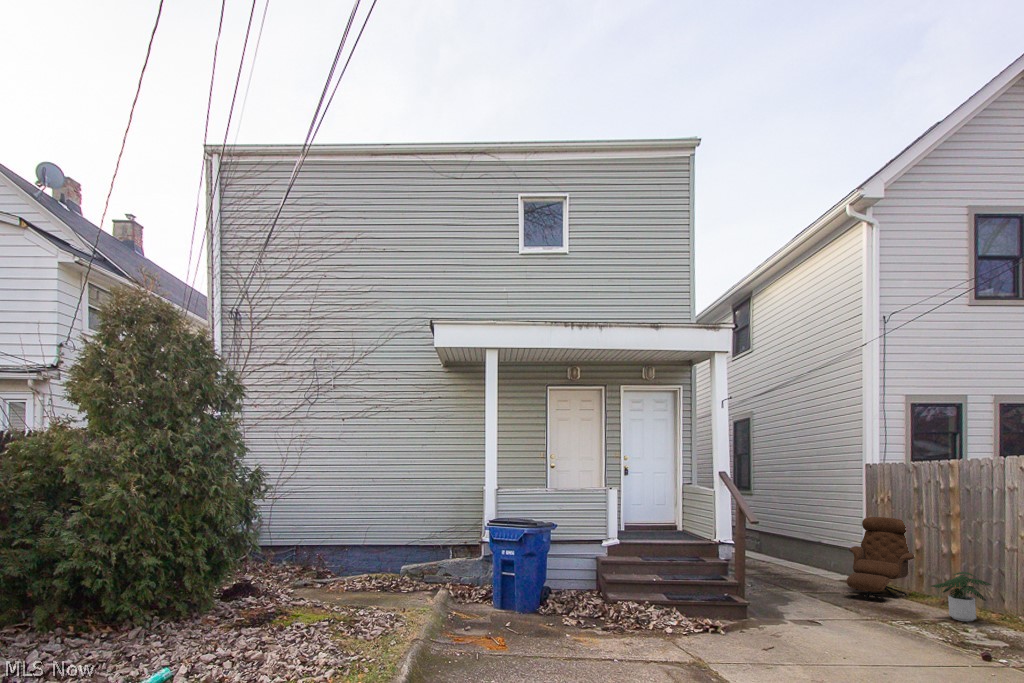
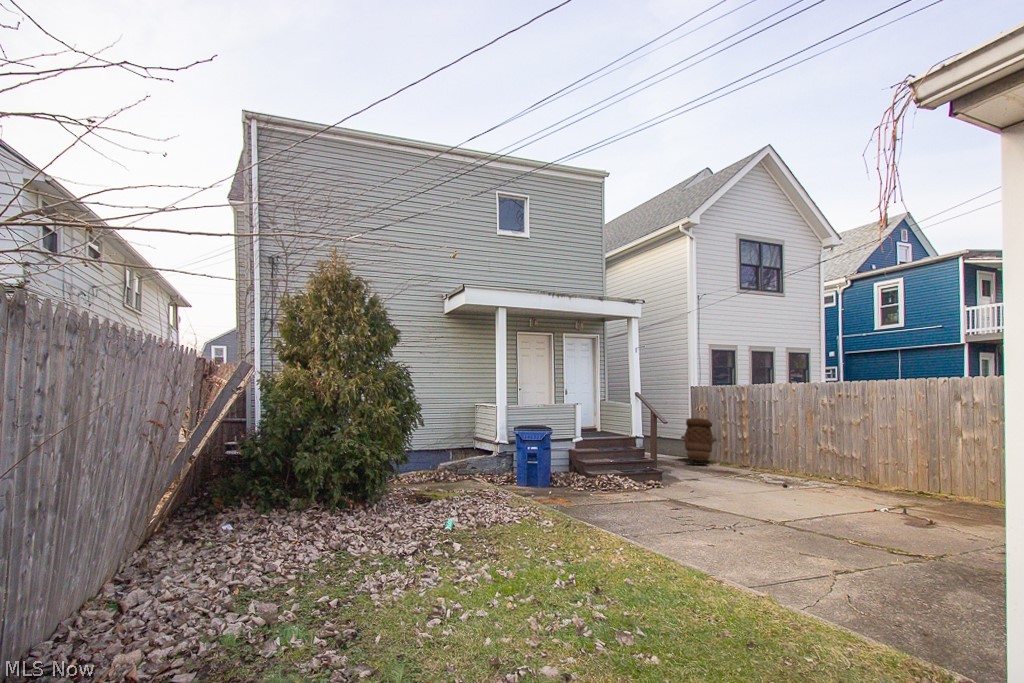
potted plant: present [931,572,991,621] -> none [742,446,771,472]

